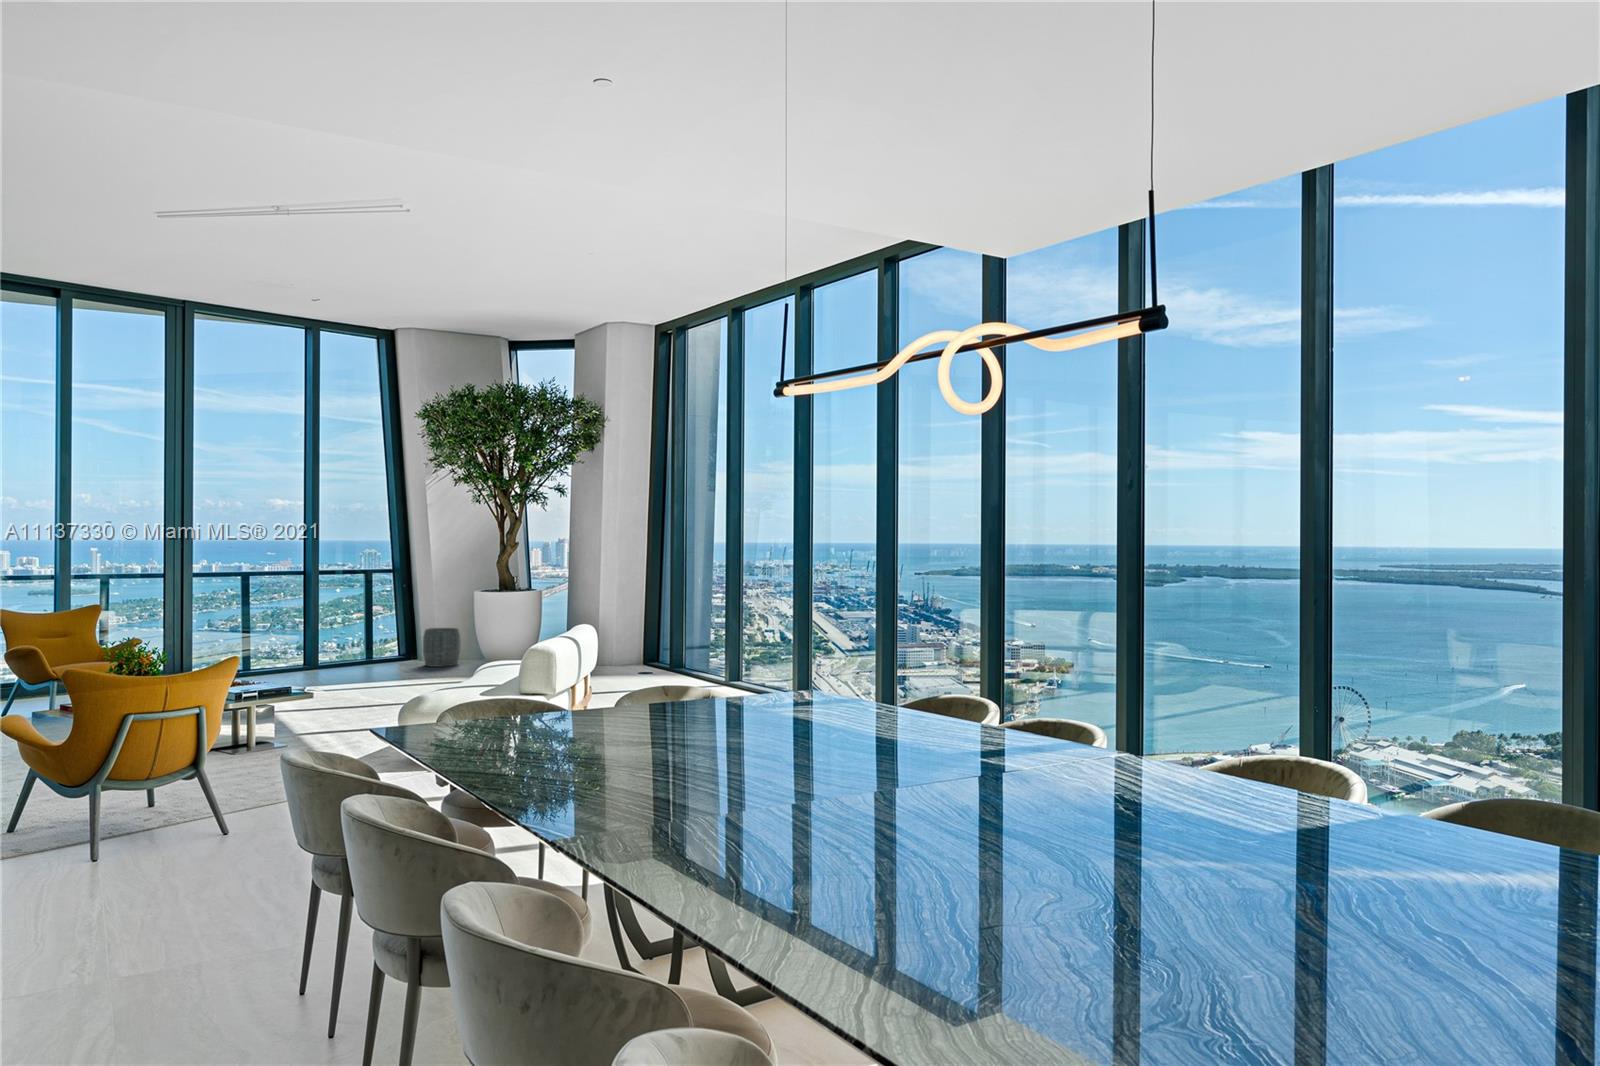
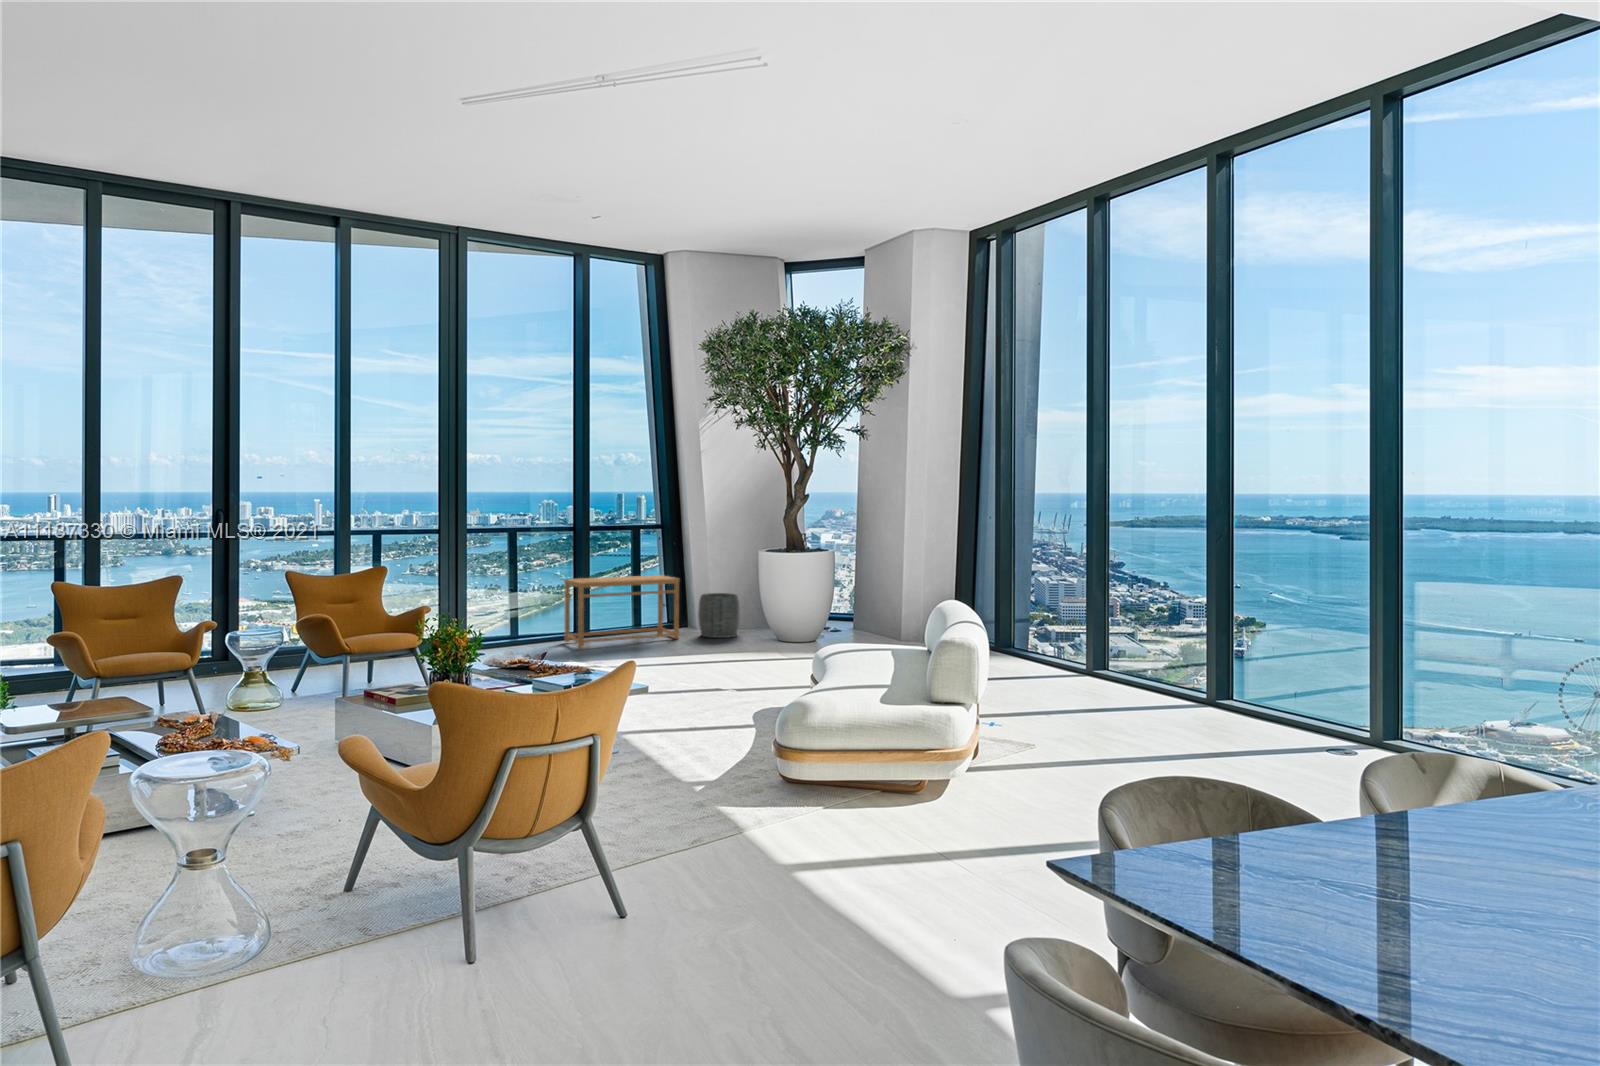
side table: none [296,612,405,675] -> present [564,575,679,647]

